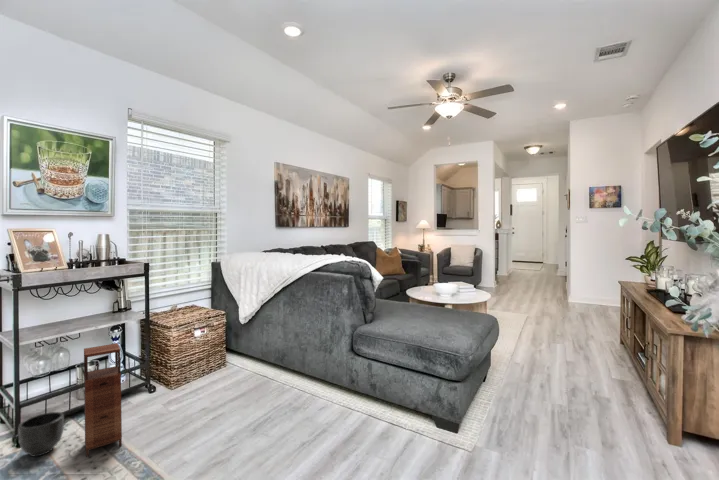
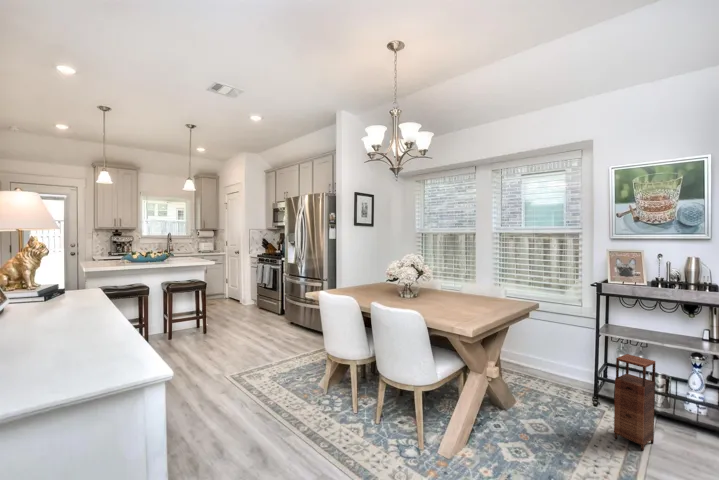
planter: present [18,412,64,456] -> none [586,388,616,420]

